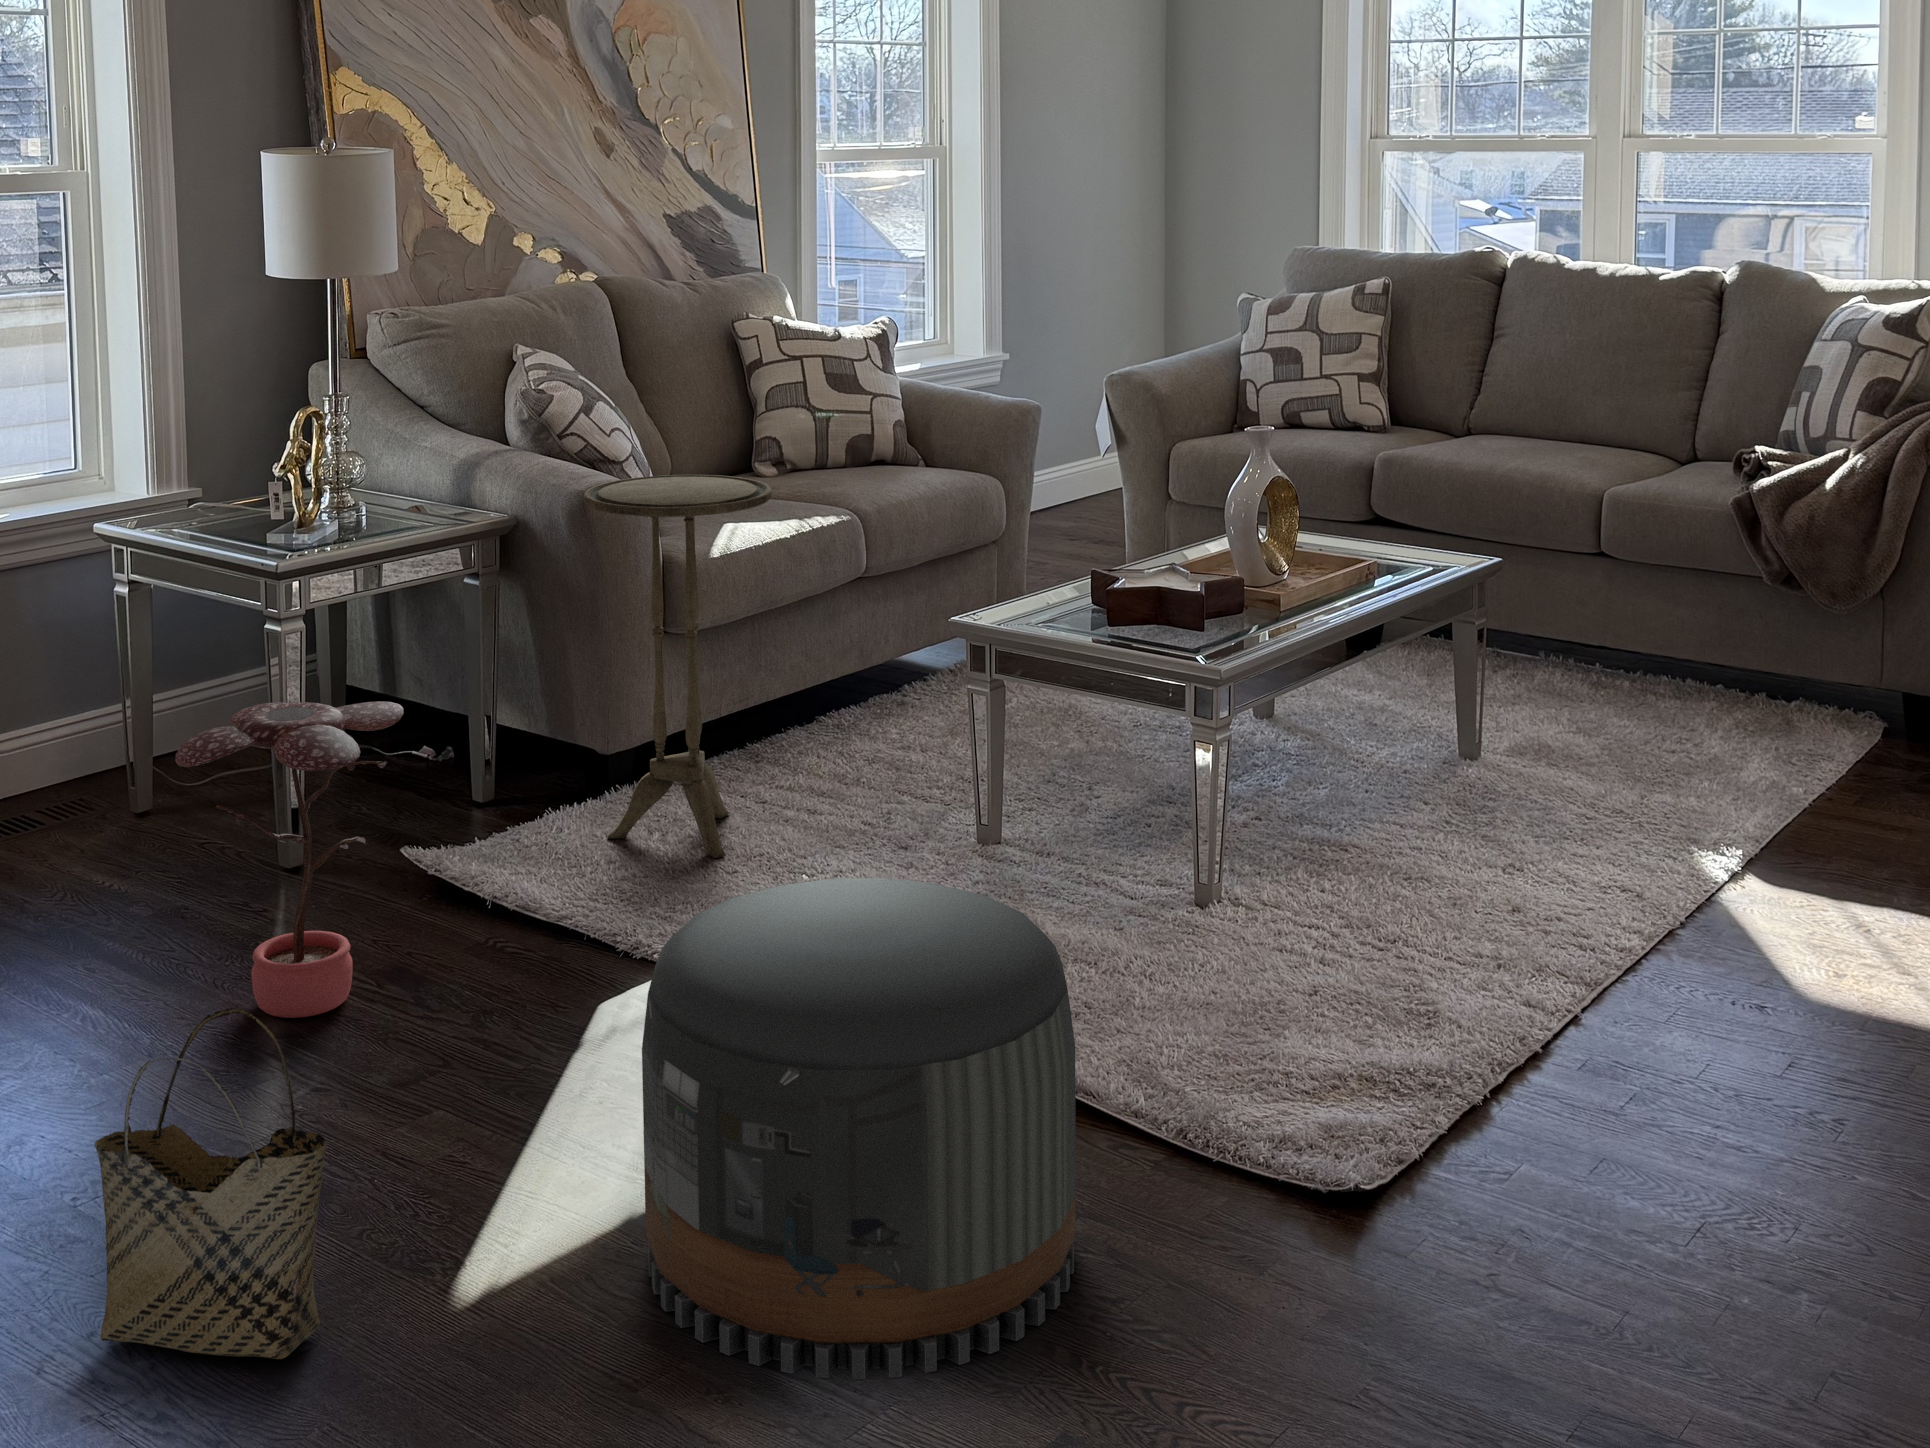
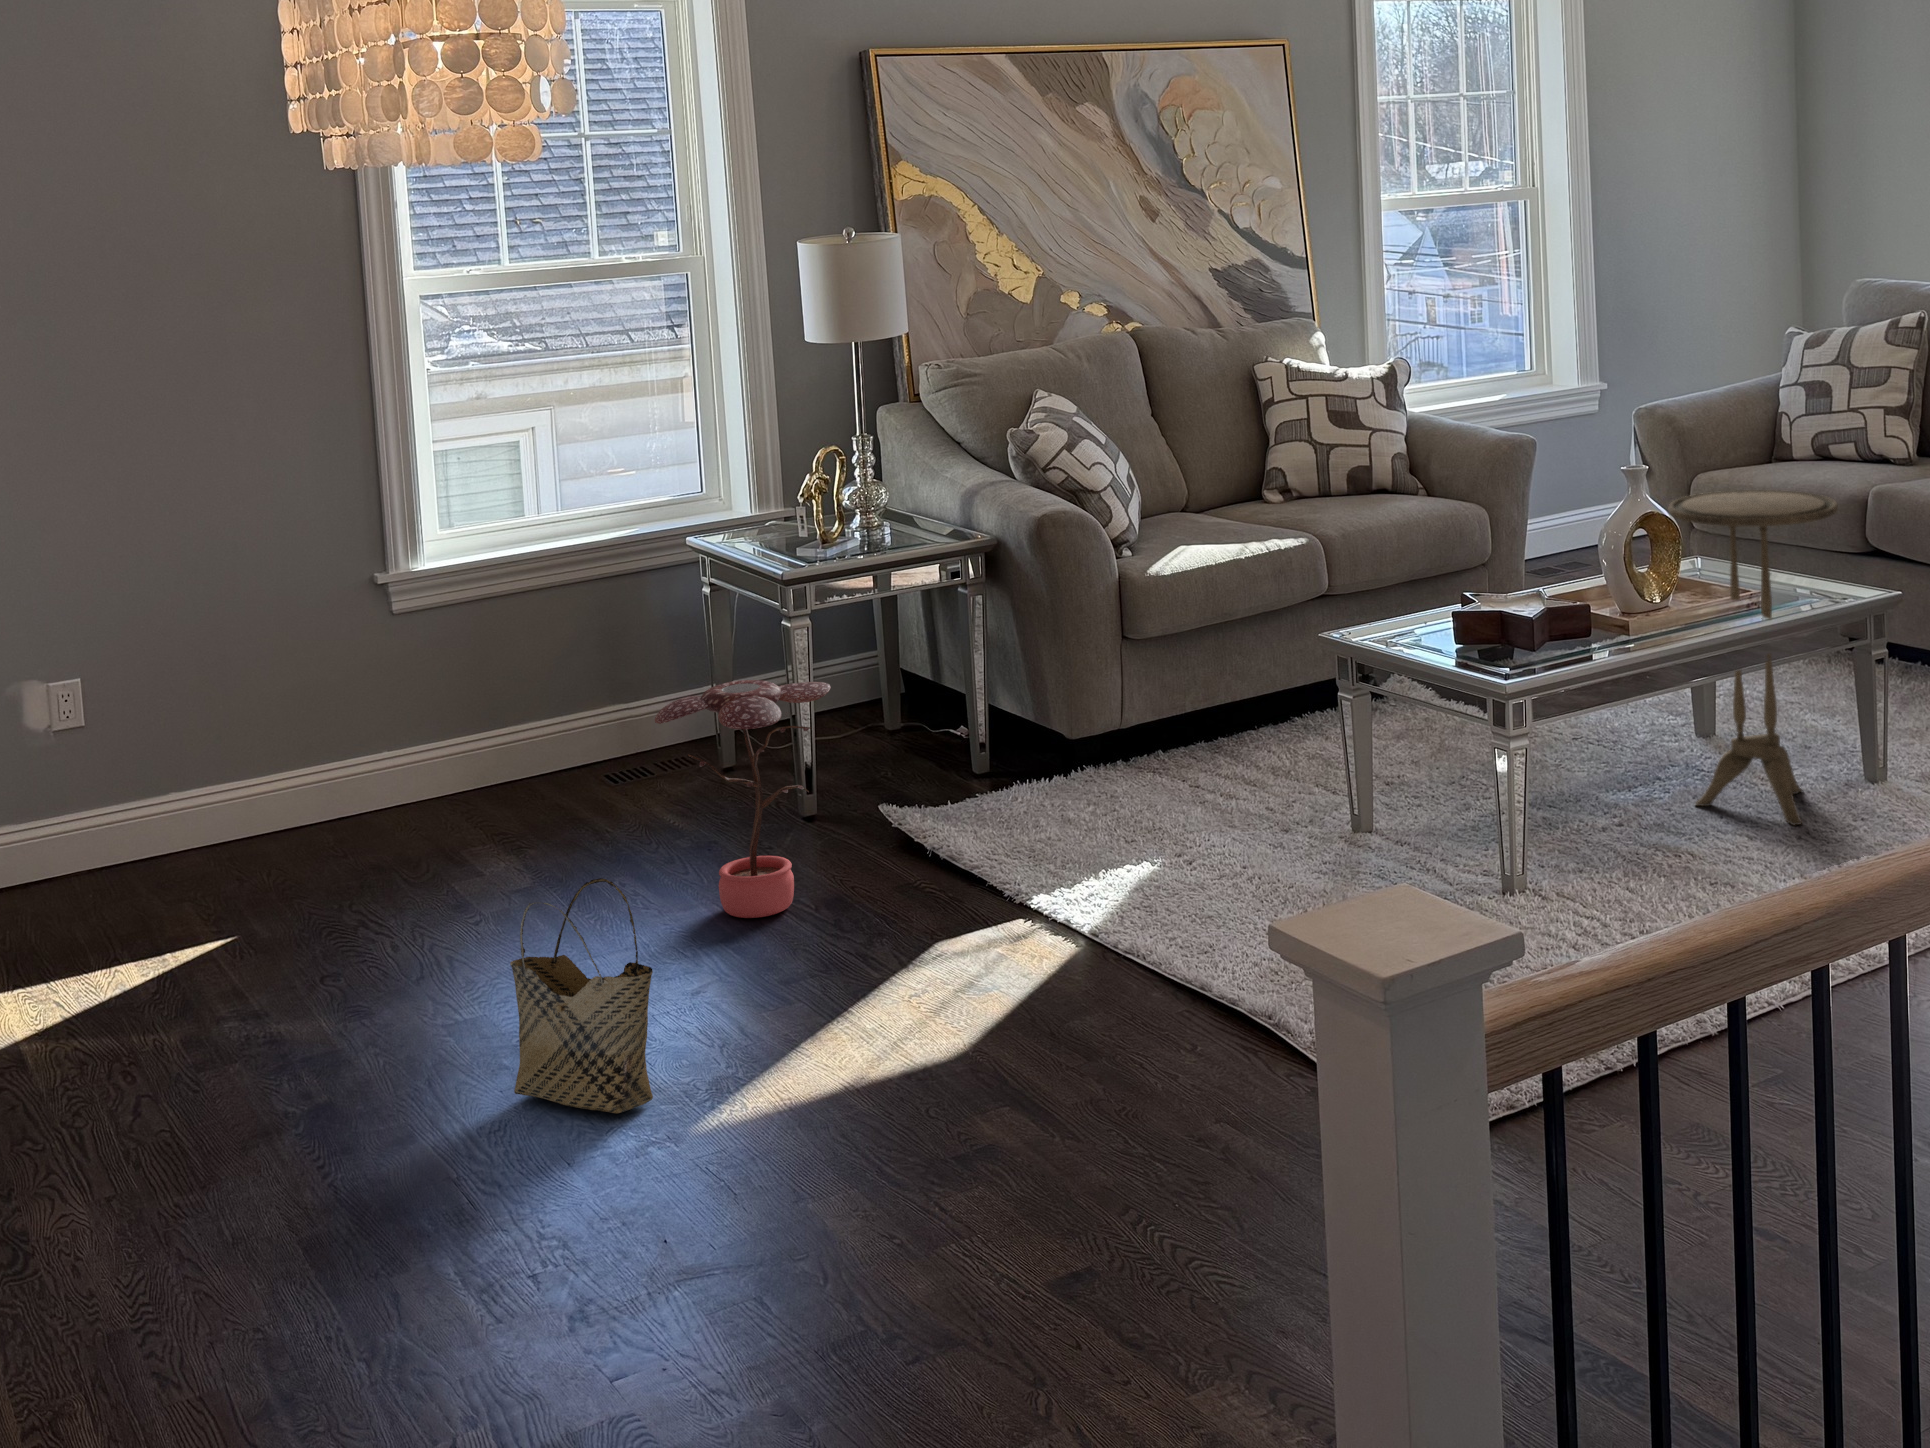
side table: present [583,475,772,858] -> present [1668,490,1838,825]
pouf: present [642,878,1076,1379] -> none [866,818,1193,1162]

